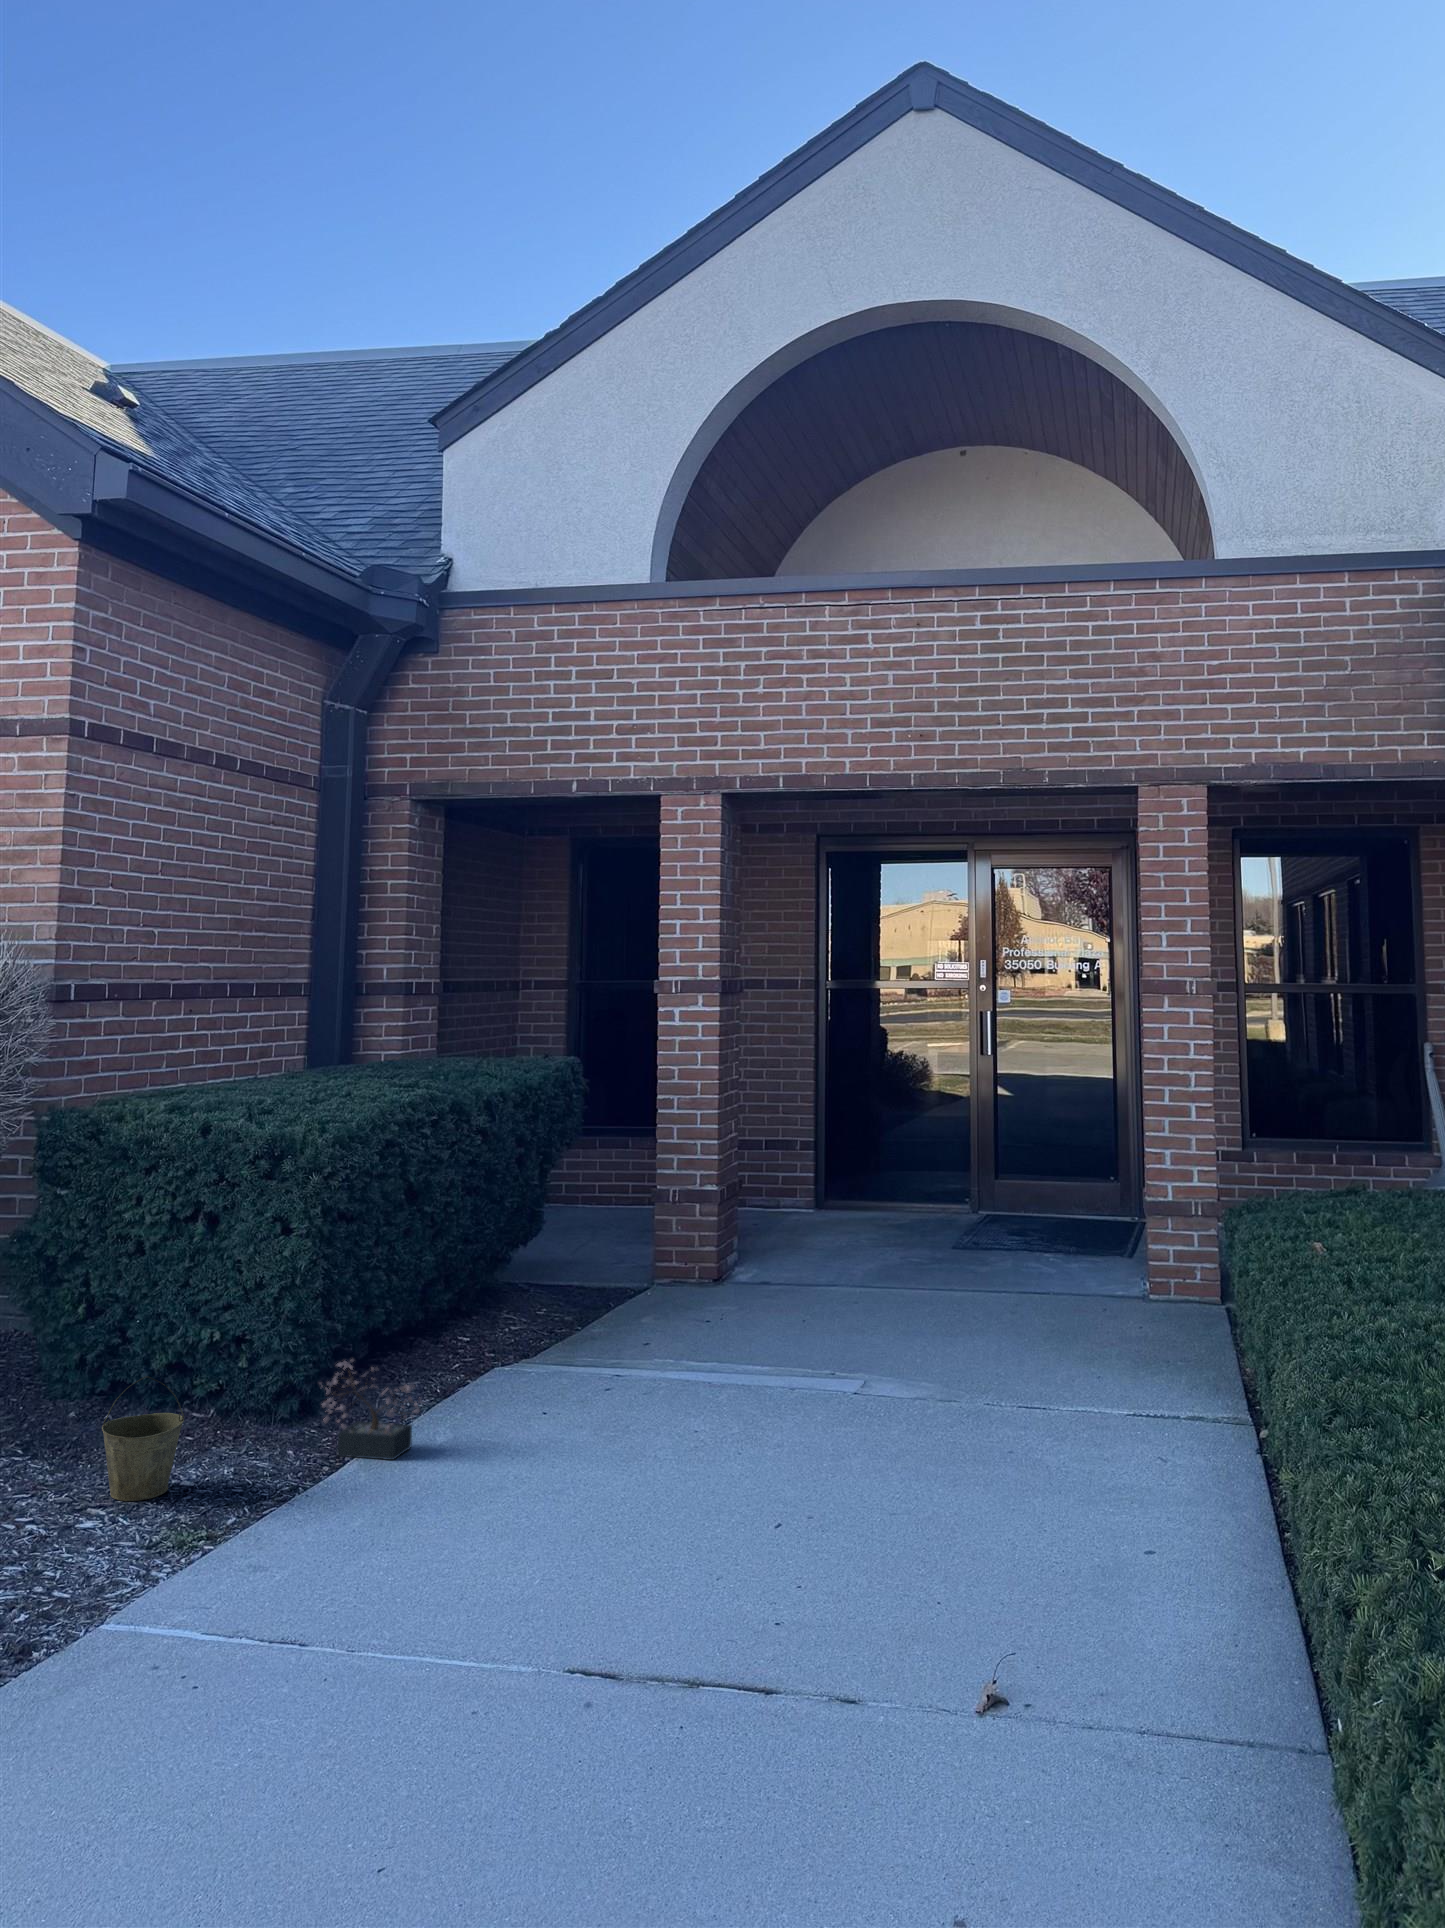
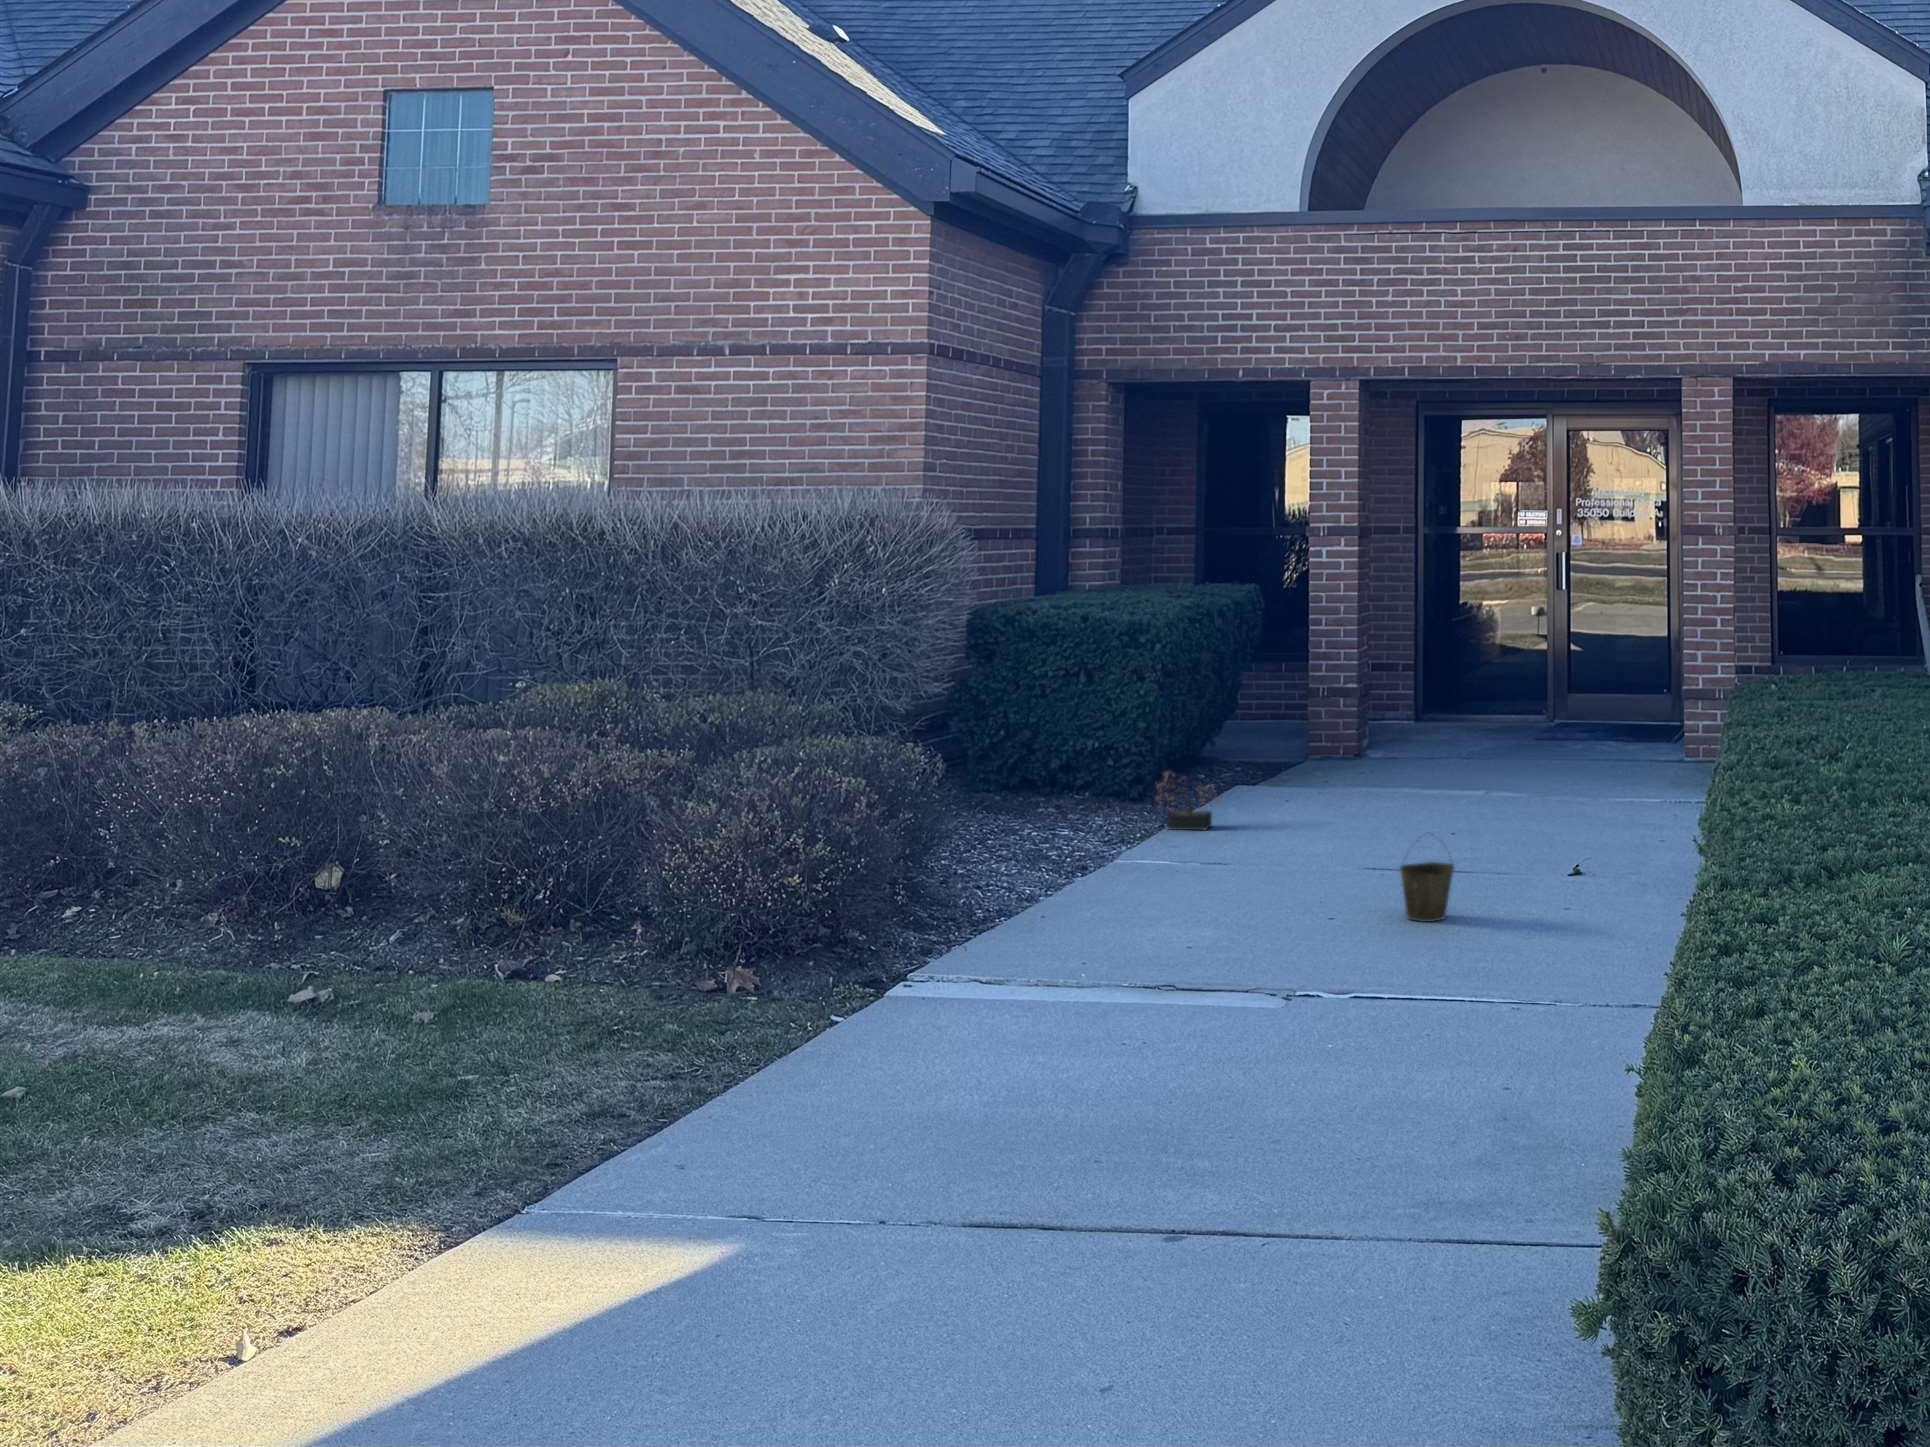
bucket: present [102,1376,184,1501] -> present [1400,837,1454,922]

